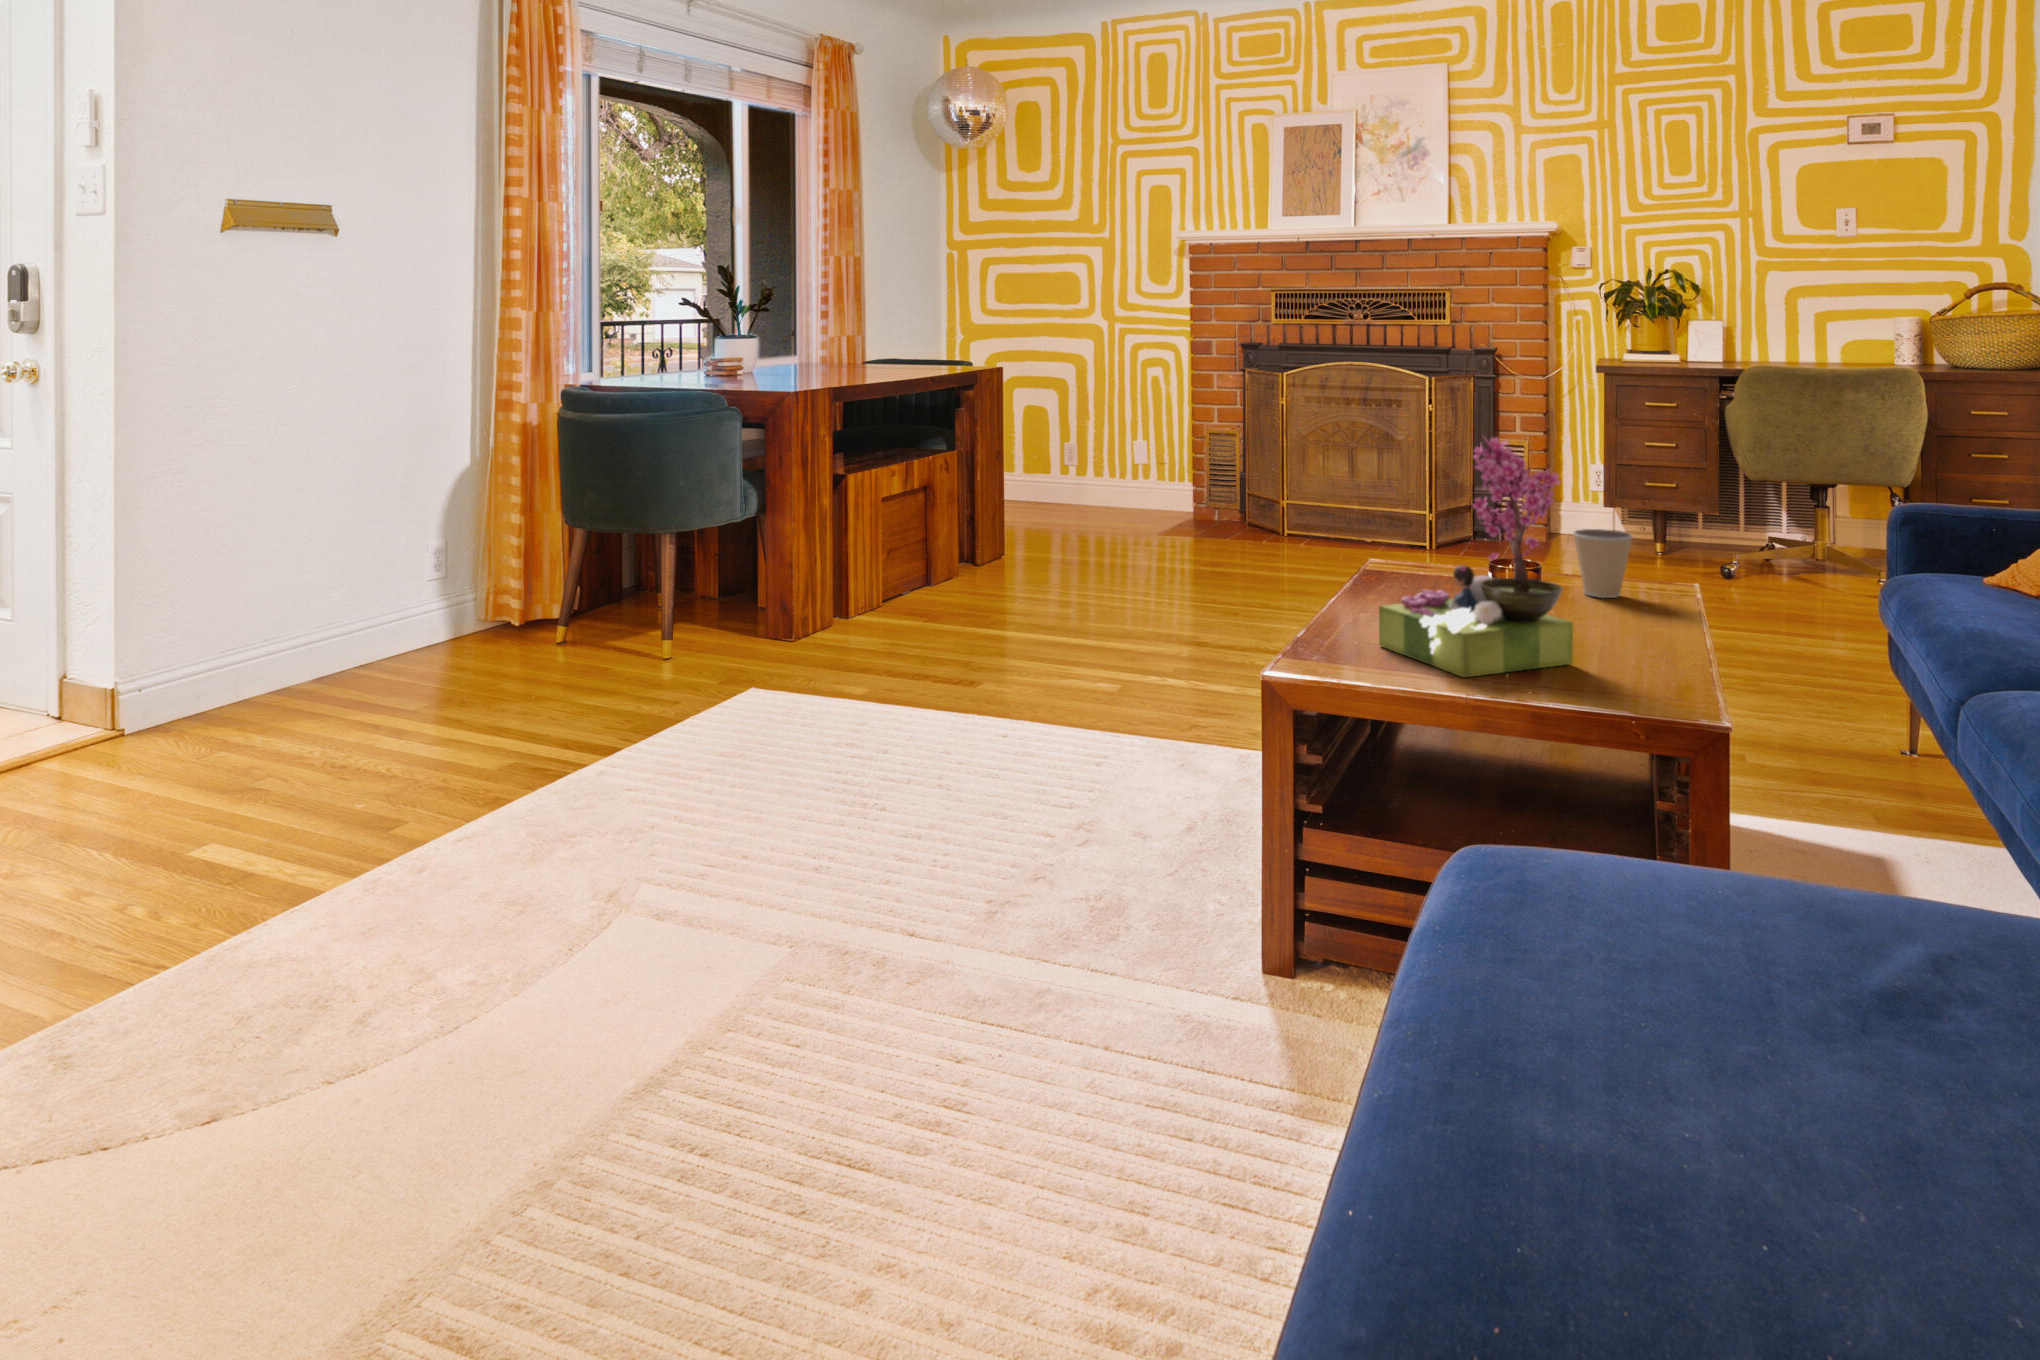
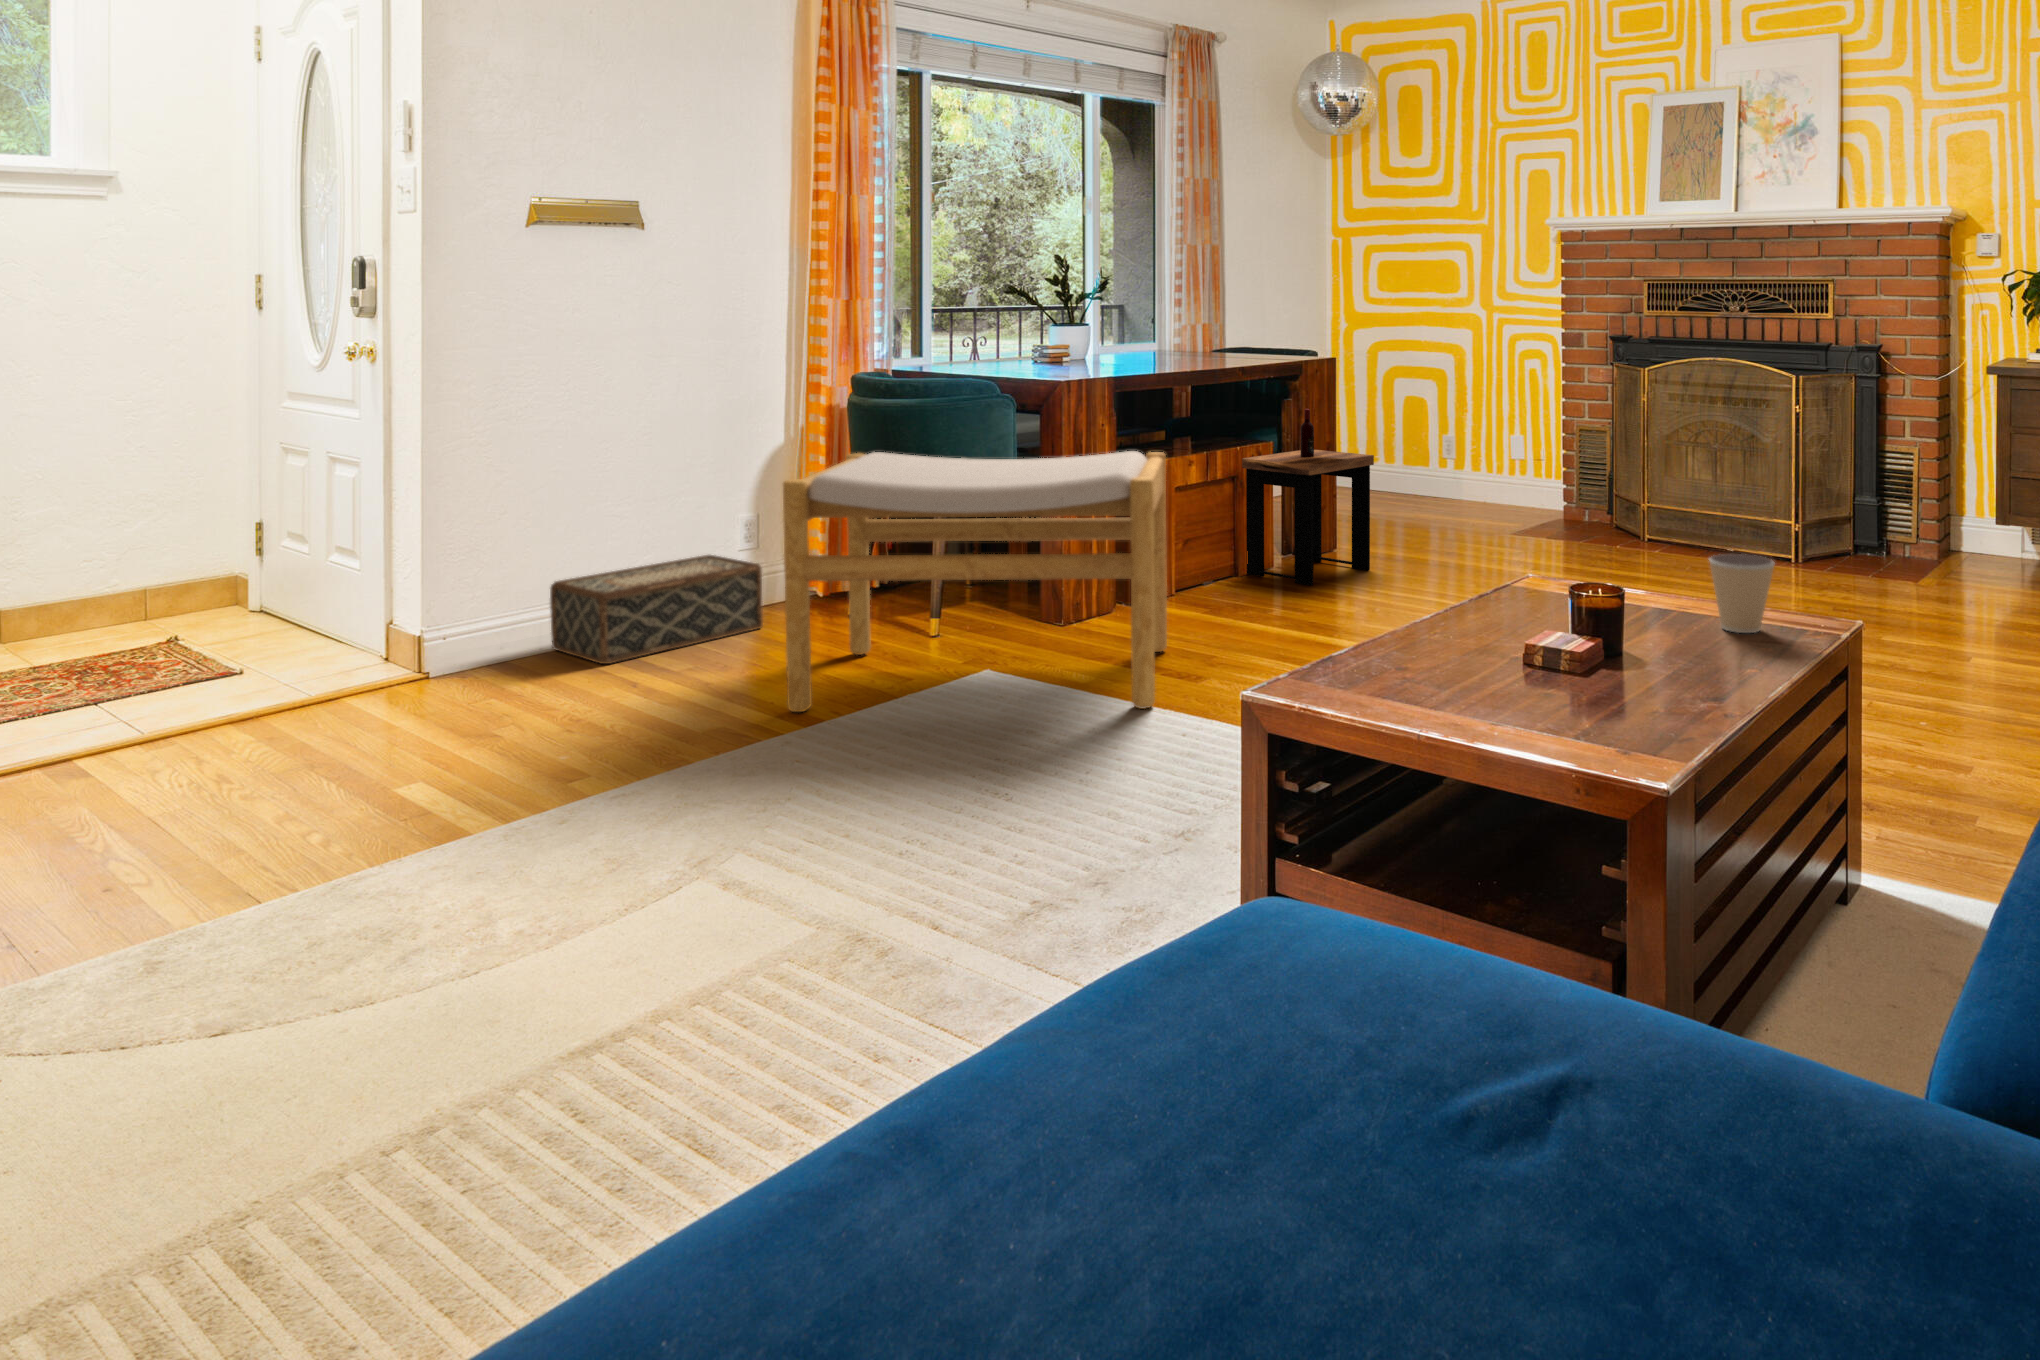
side table: none [936,418,1060,592] -> present [1242,409,1374,586]
flower arrangement: present [1379,437,1573,677] -> none [1402,445,1586,718]
footstool: none [581,461,961,741] -> present [783,451,1167,712]
woven basket: none [252,586,477,707] -> present [550,555,763,664]

